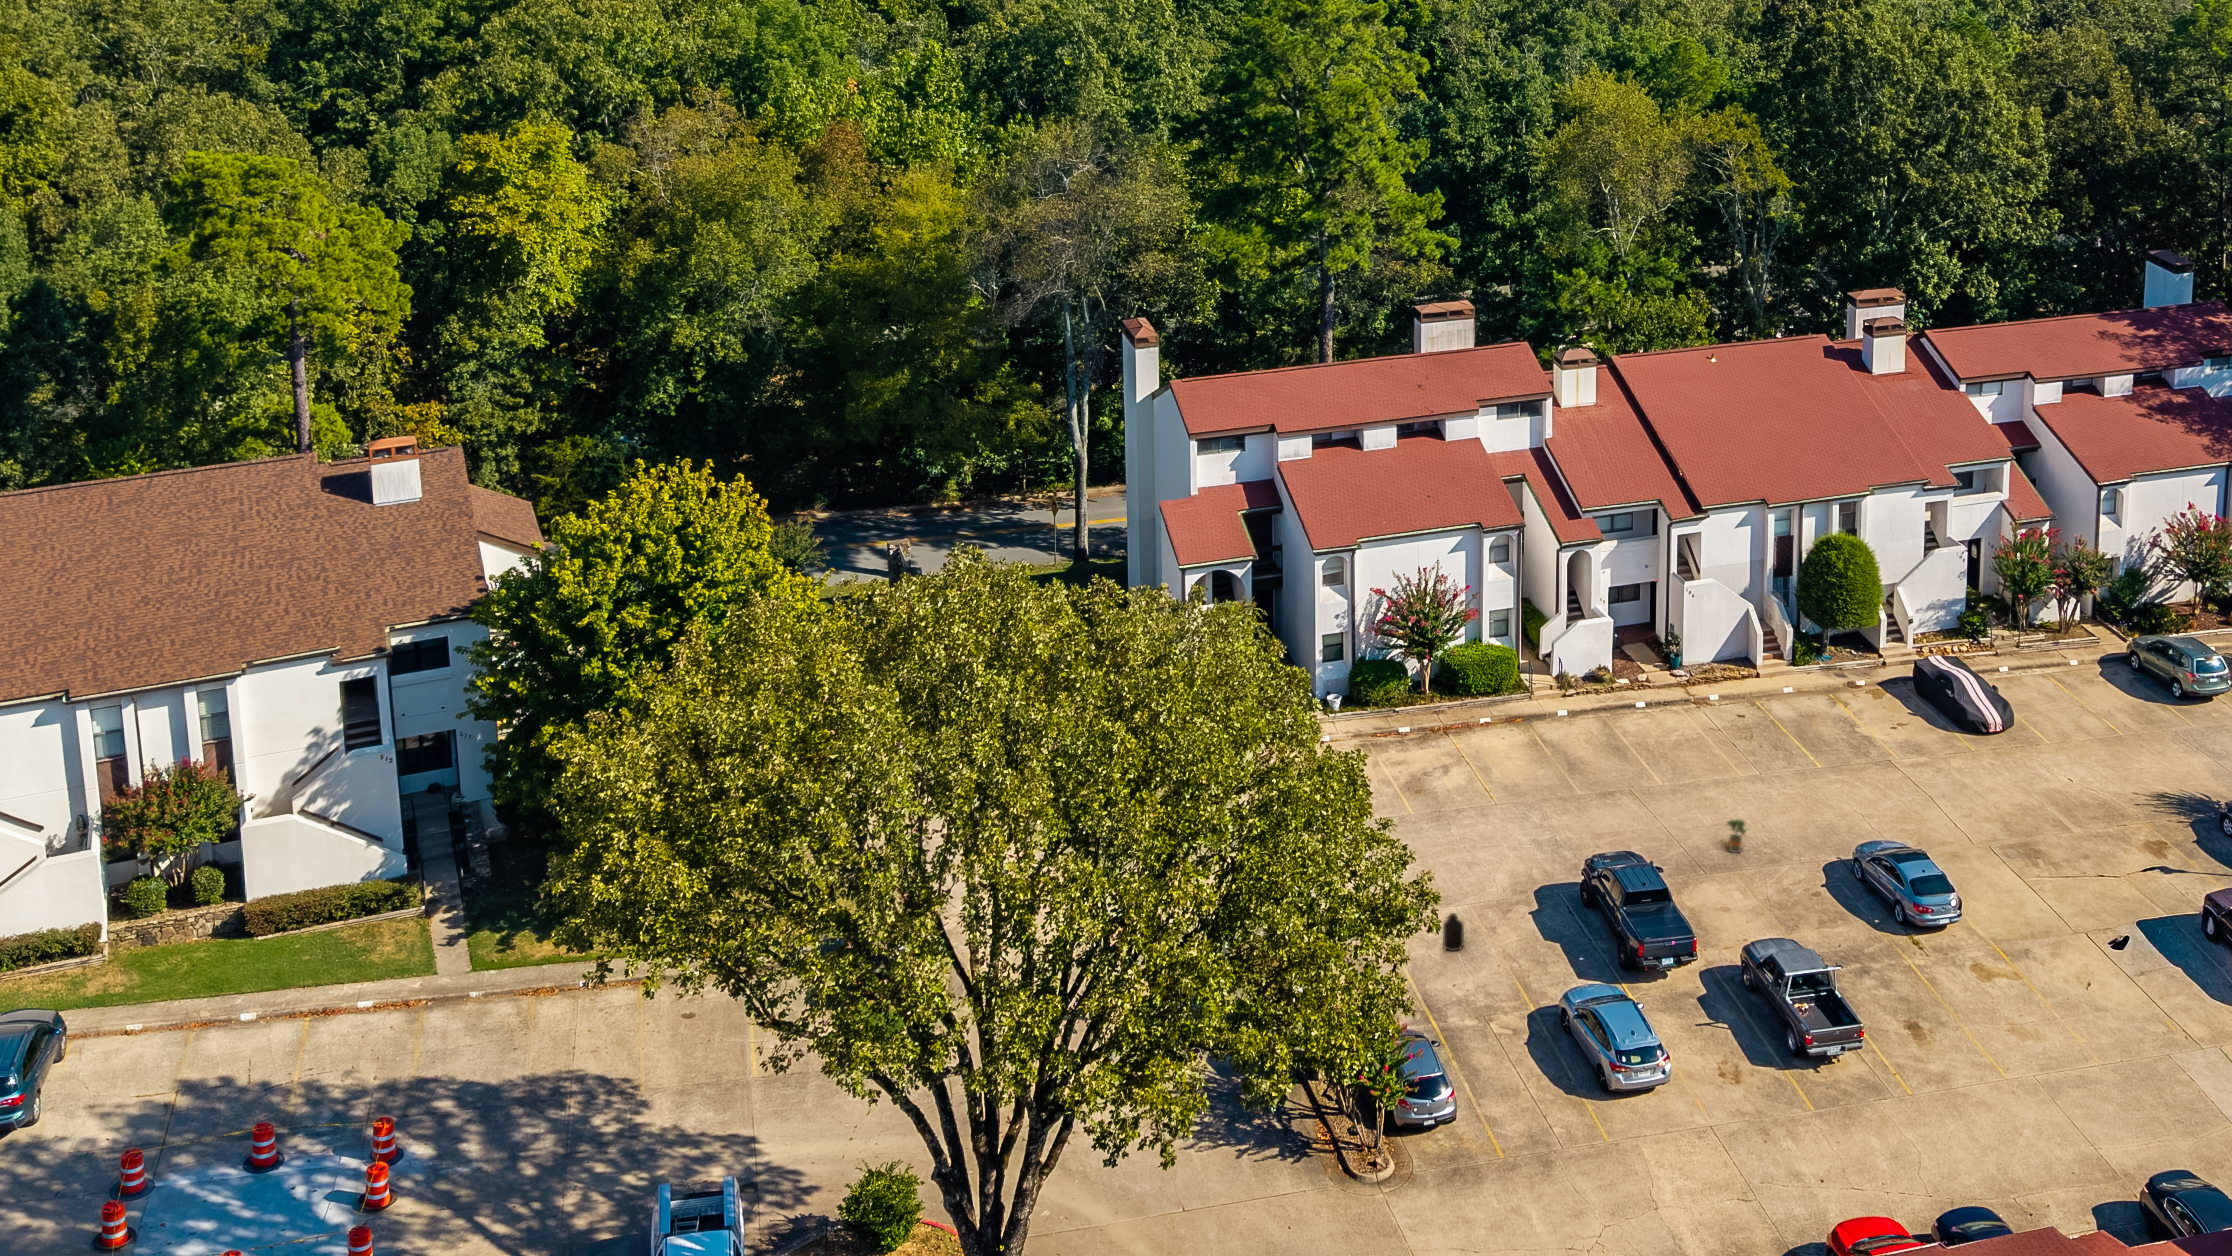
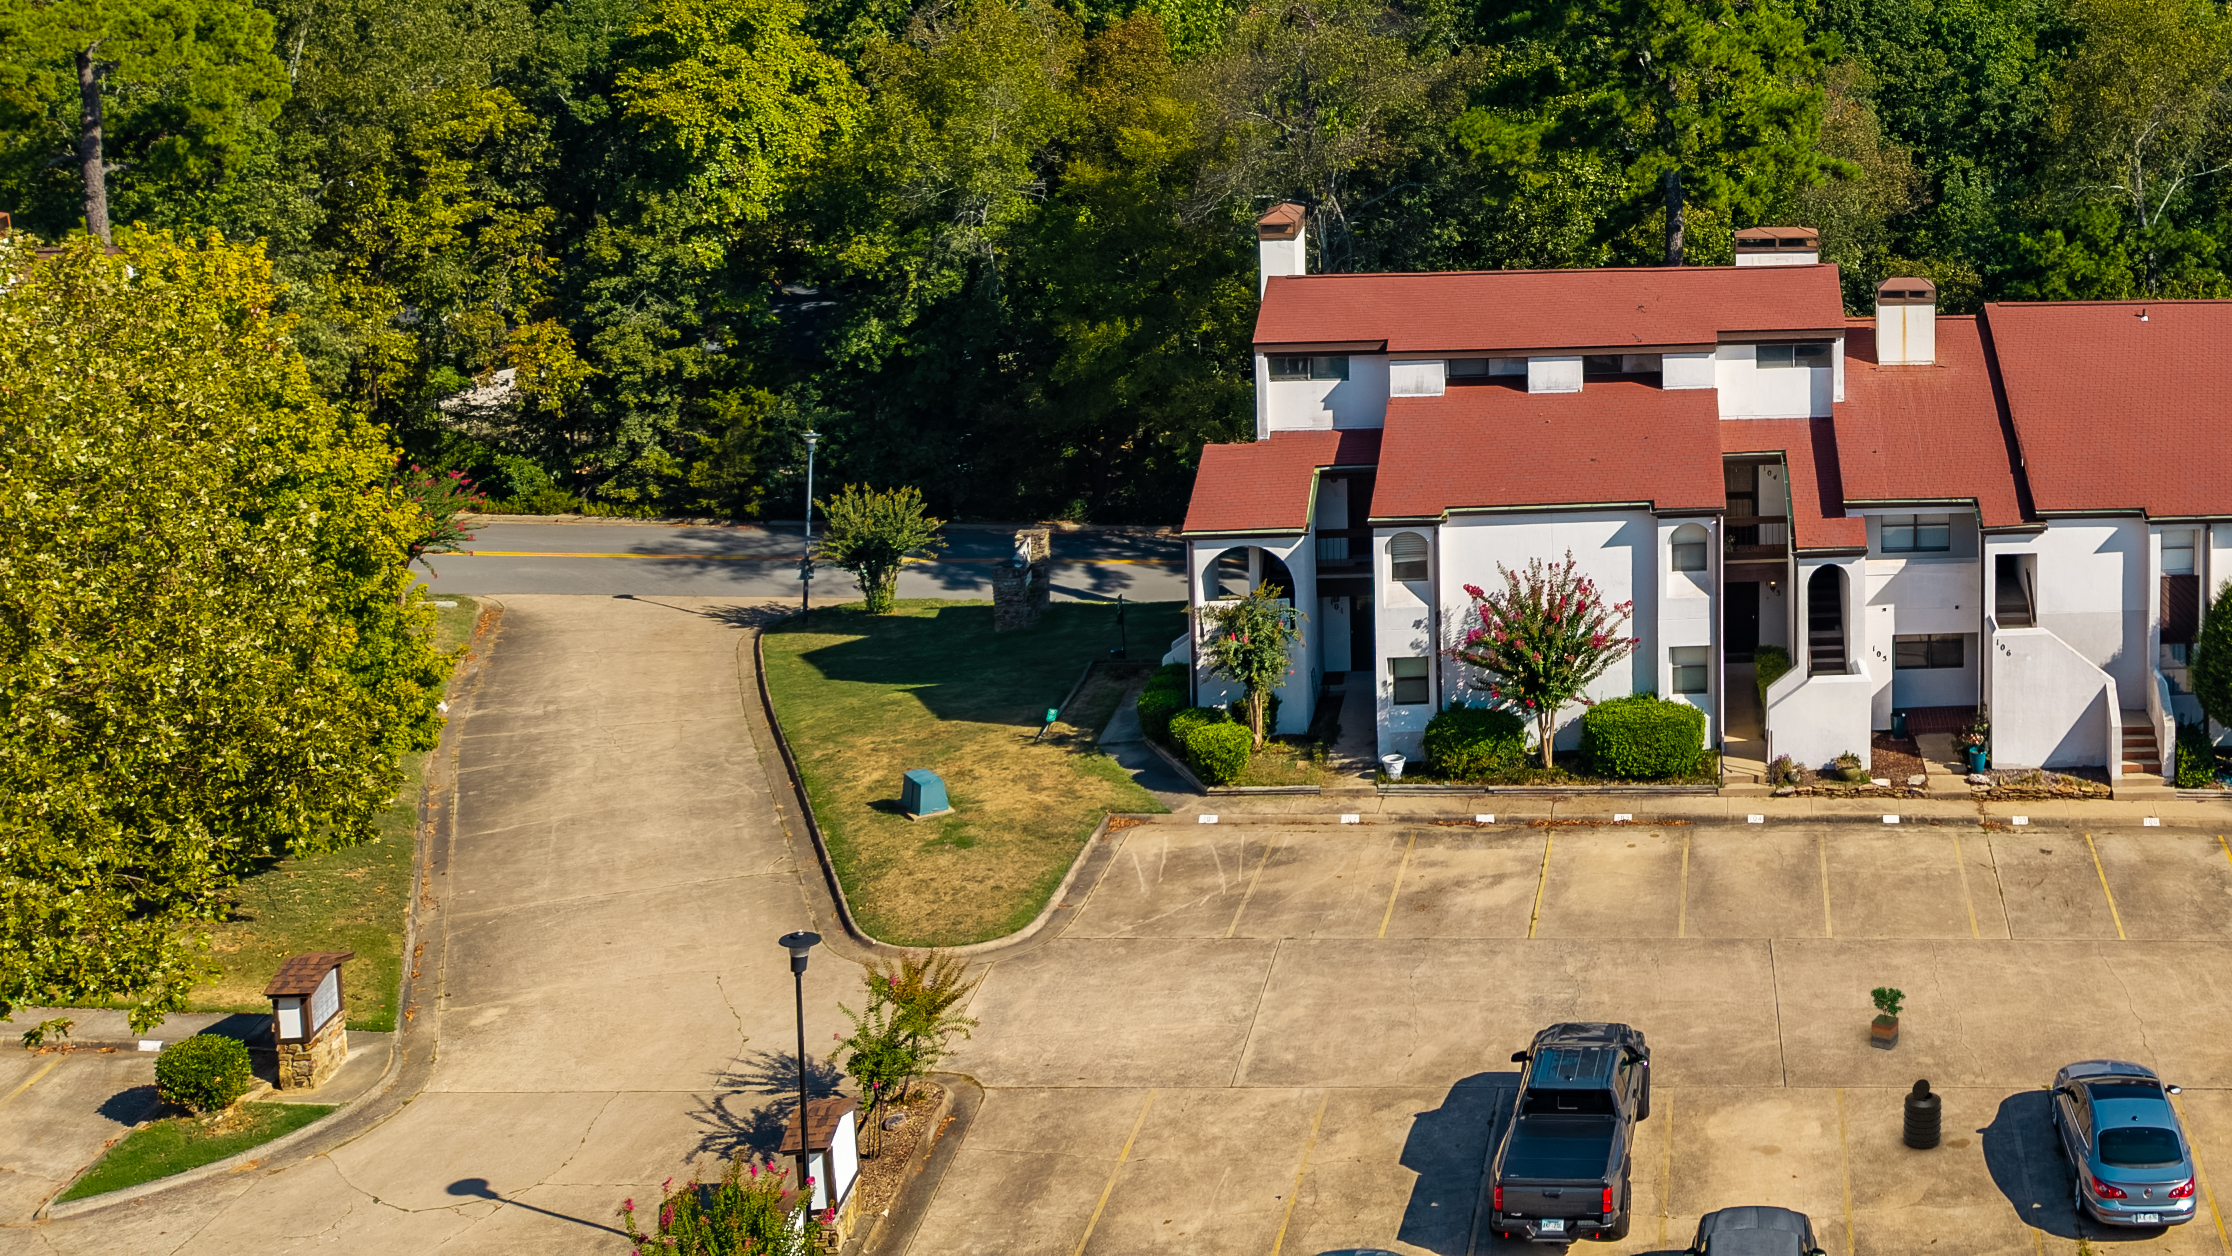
trash can: present [1443,913,1464,951] -> present [1903,1079,1942,1149]

